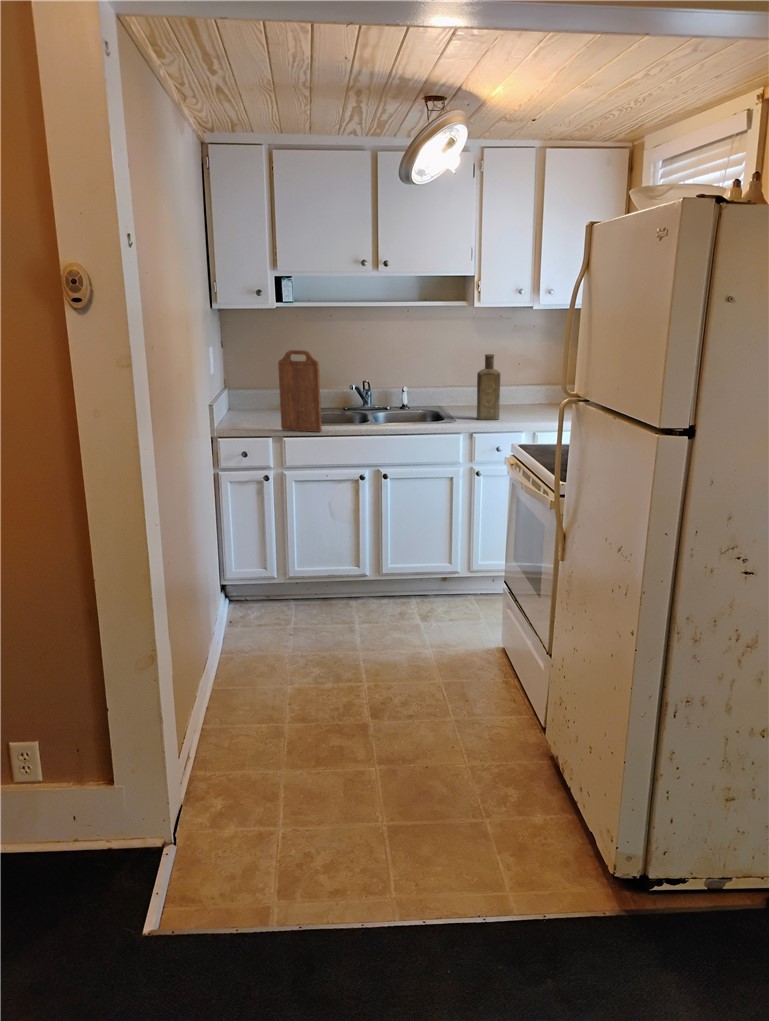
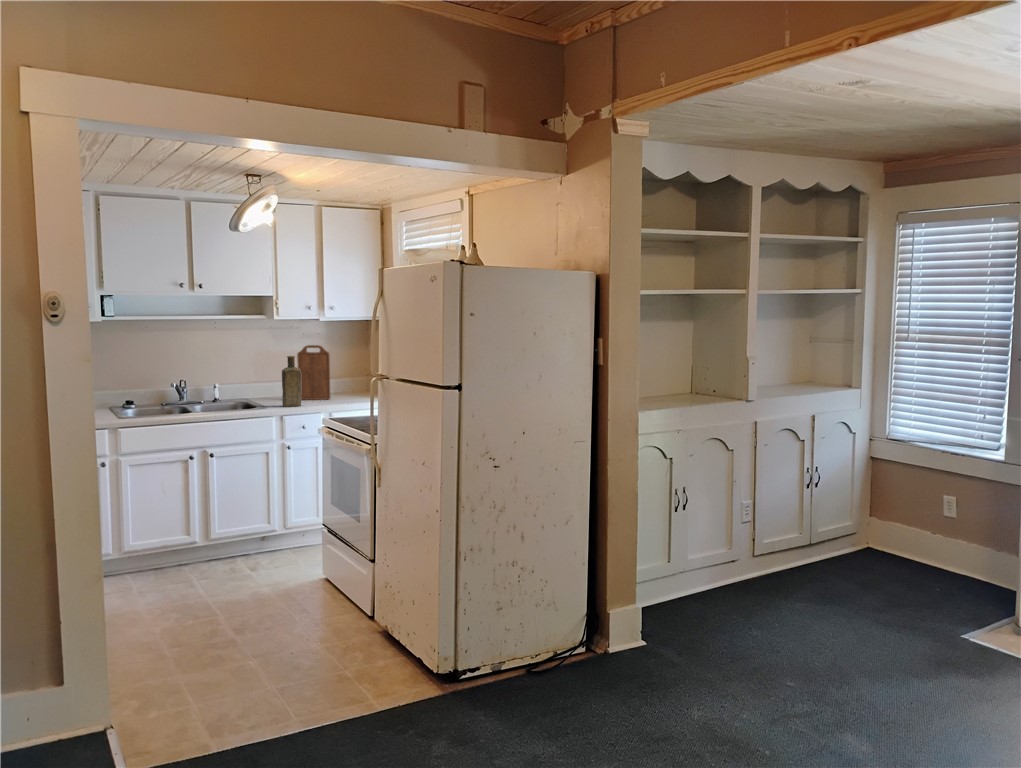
cutting board: present [278,350,322,432] -> present [297,345,330,400]

